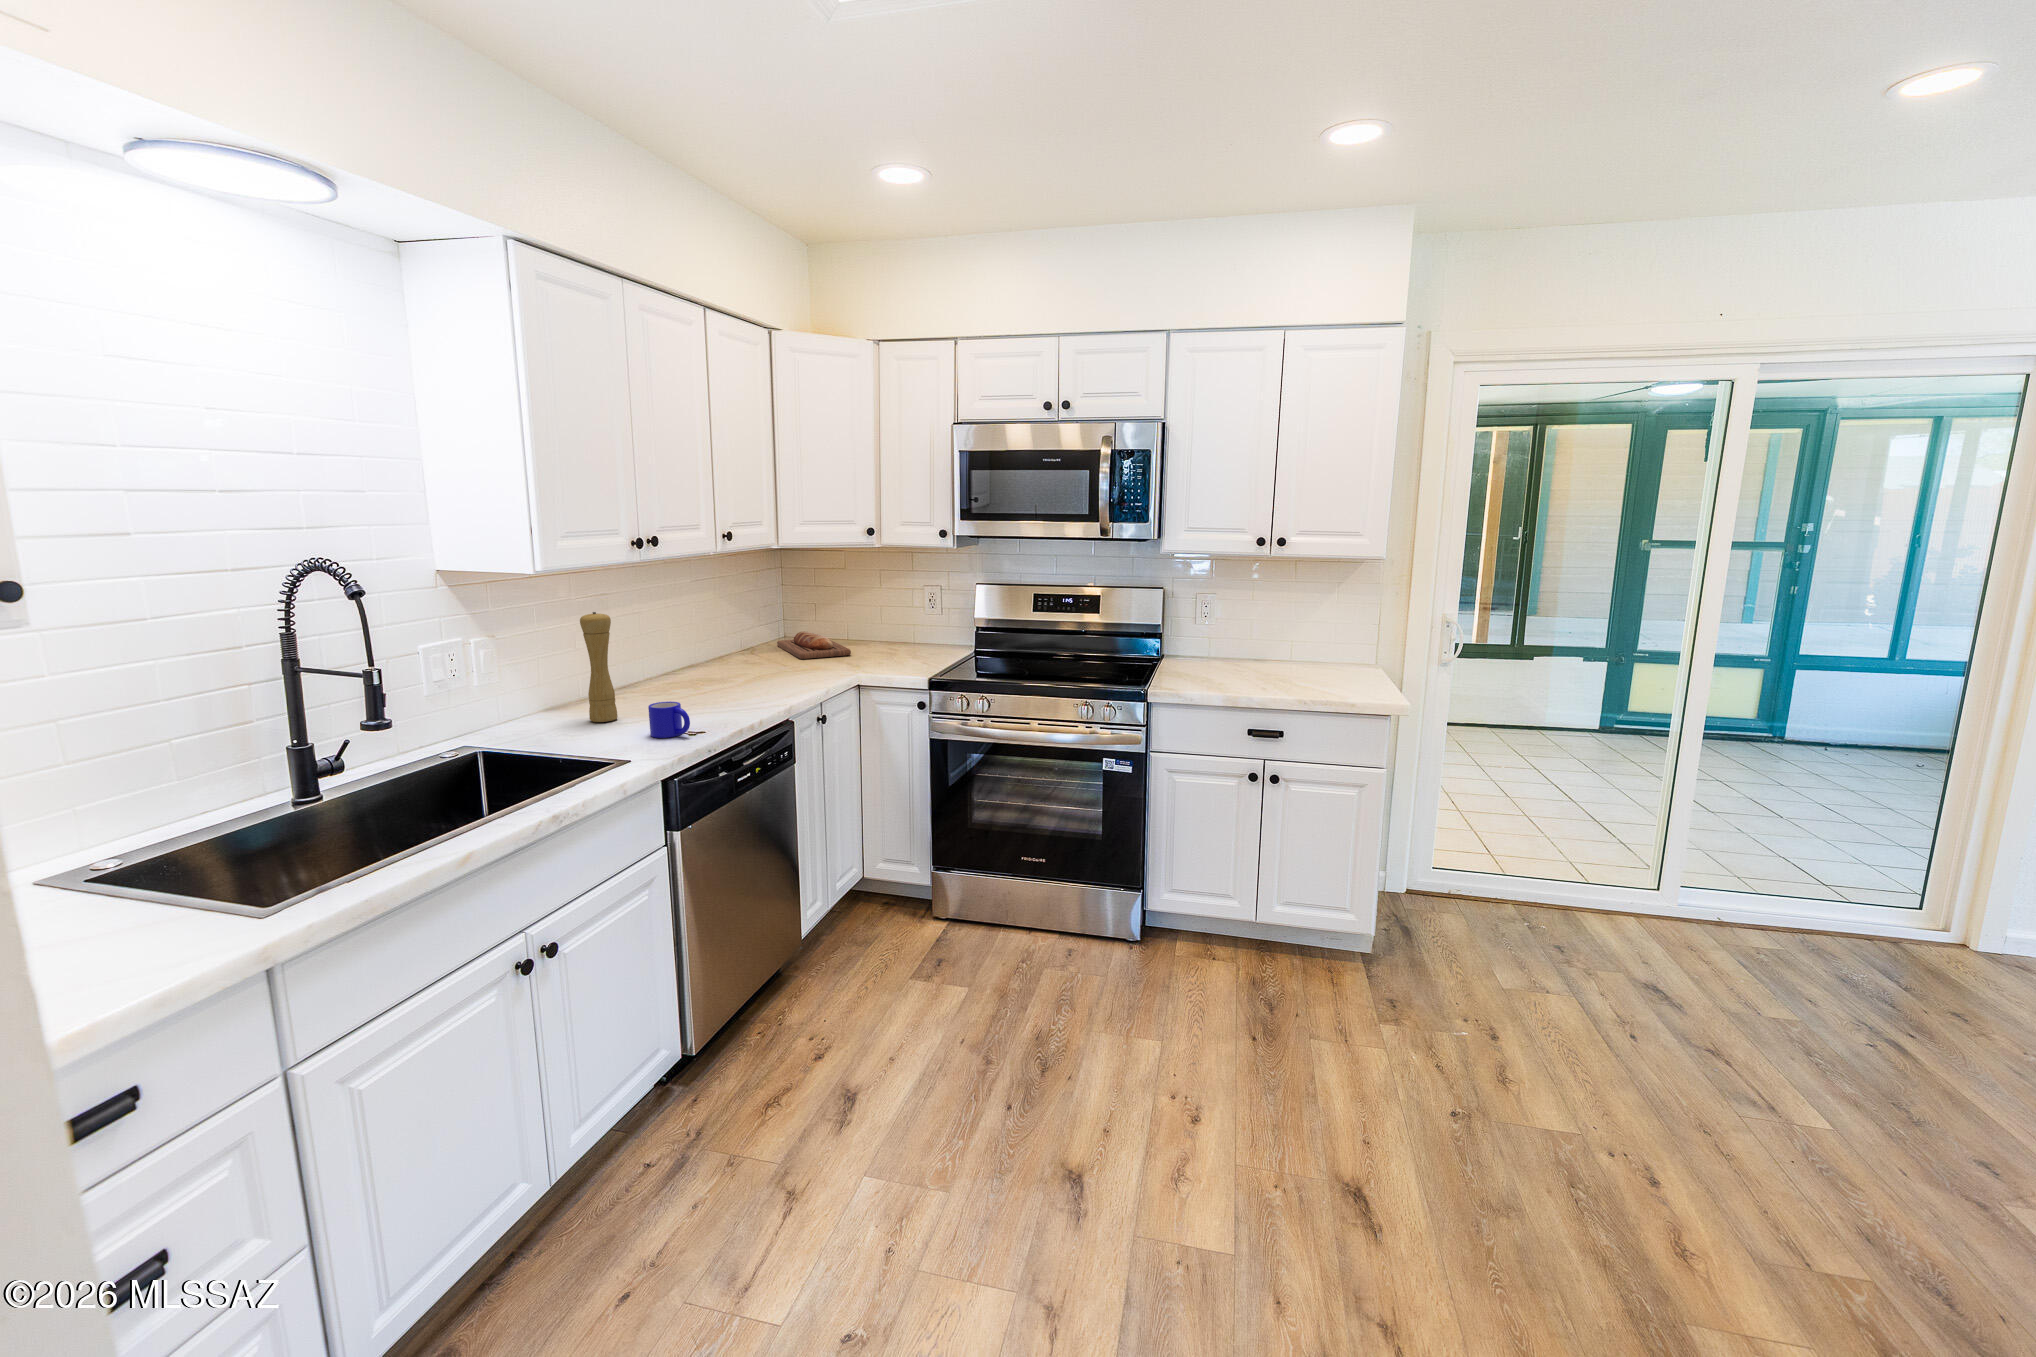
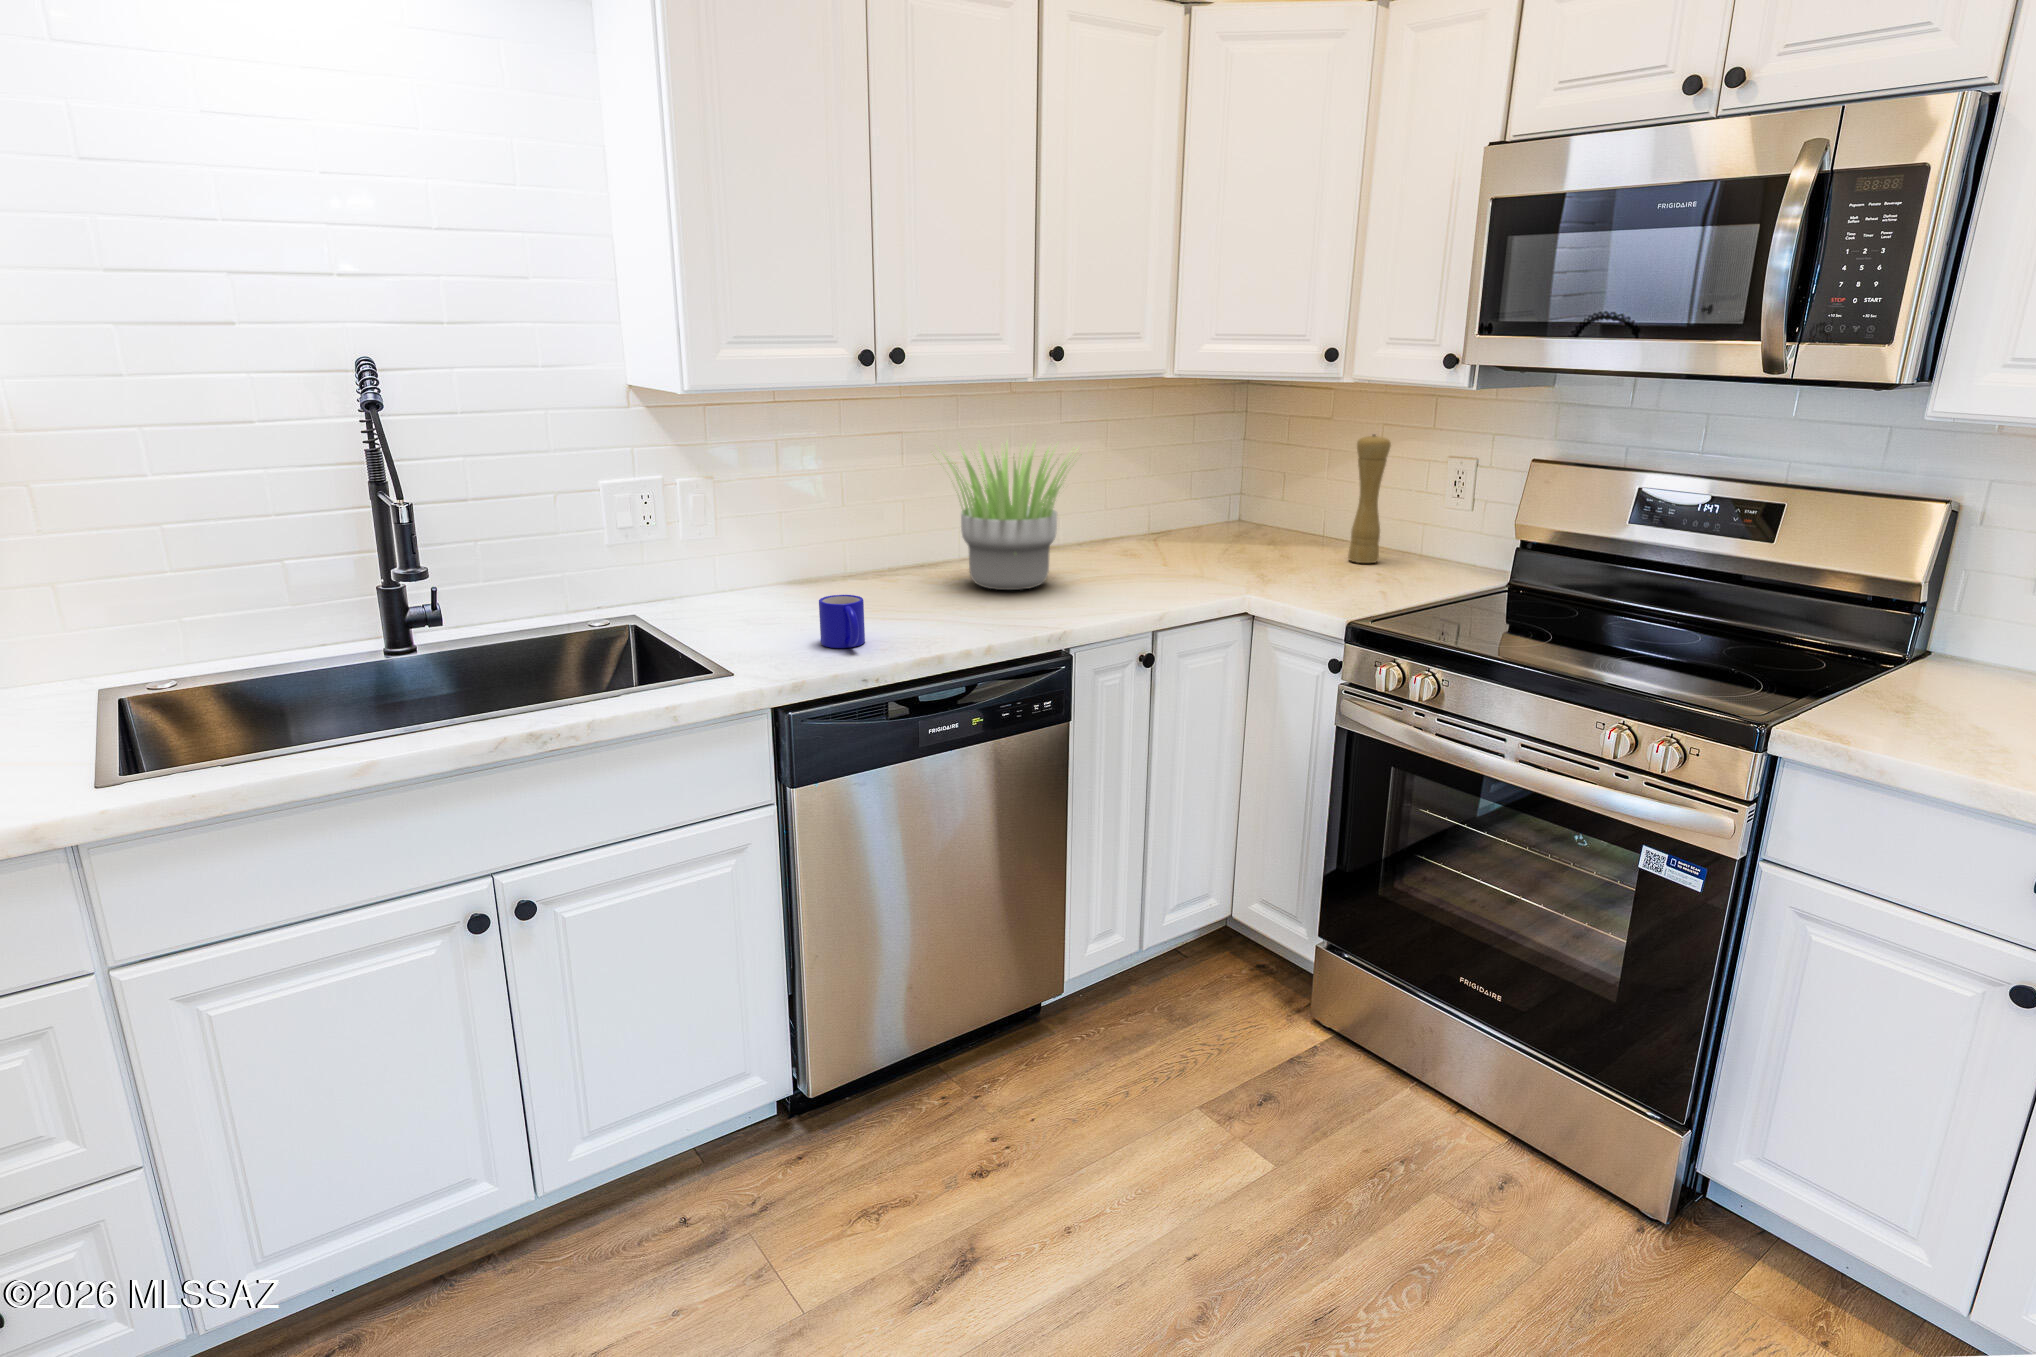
potted plant: none [641,590,759,692] -> present [934,443,1076,590]
pepper mill: present [580,612,618,722] -> present [1348,434,1391,563]
bread loaf: present [777,631,851,659] -> none [1202,516,1287,561]

